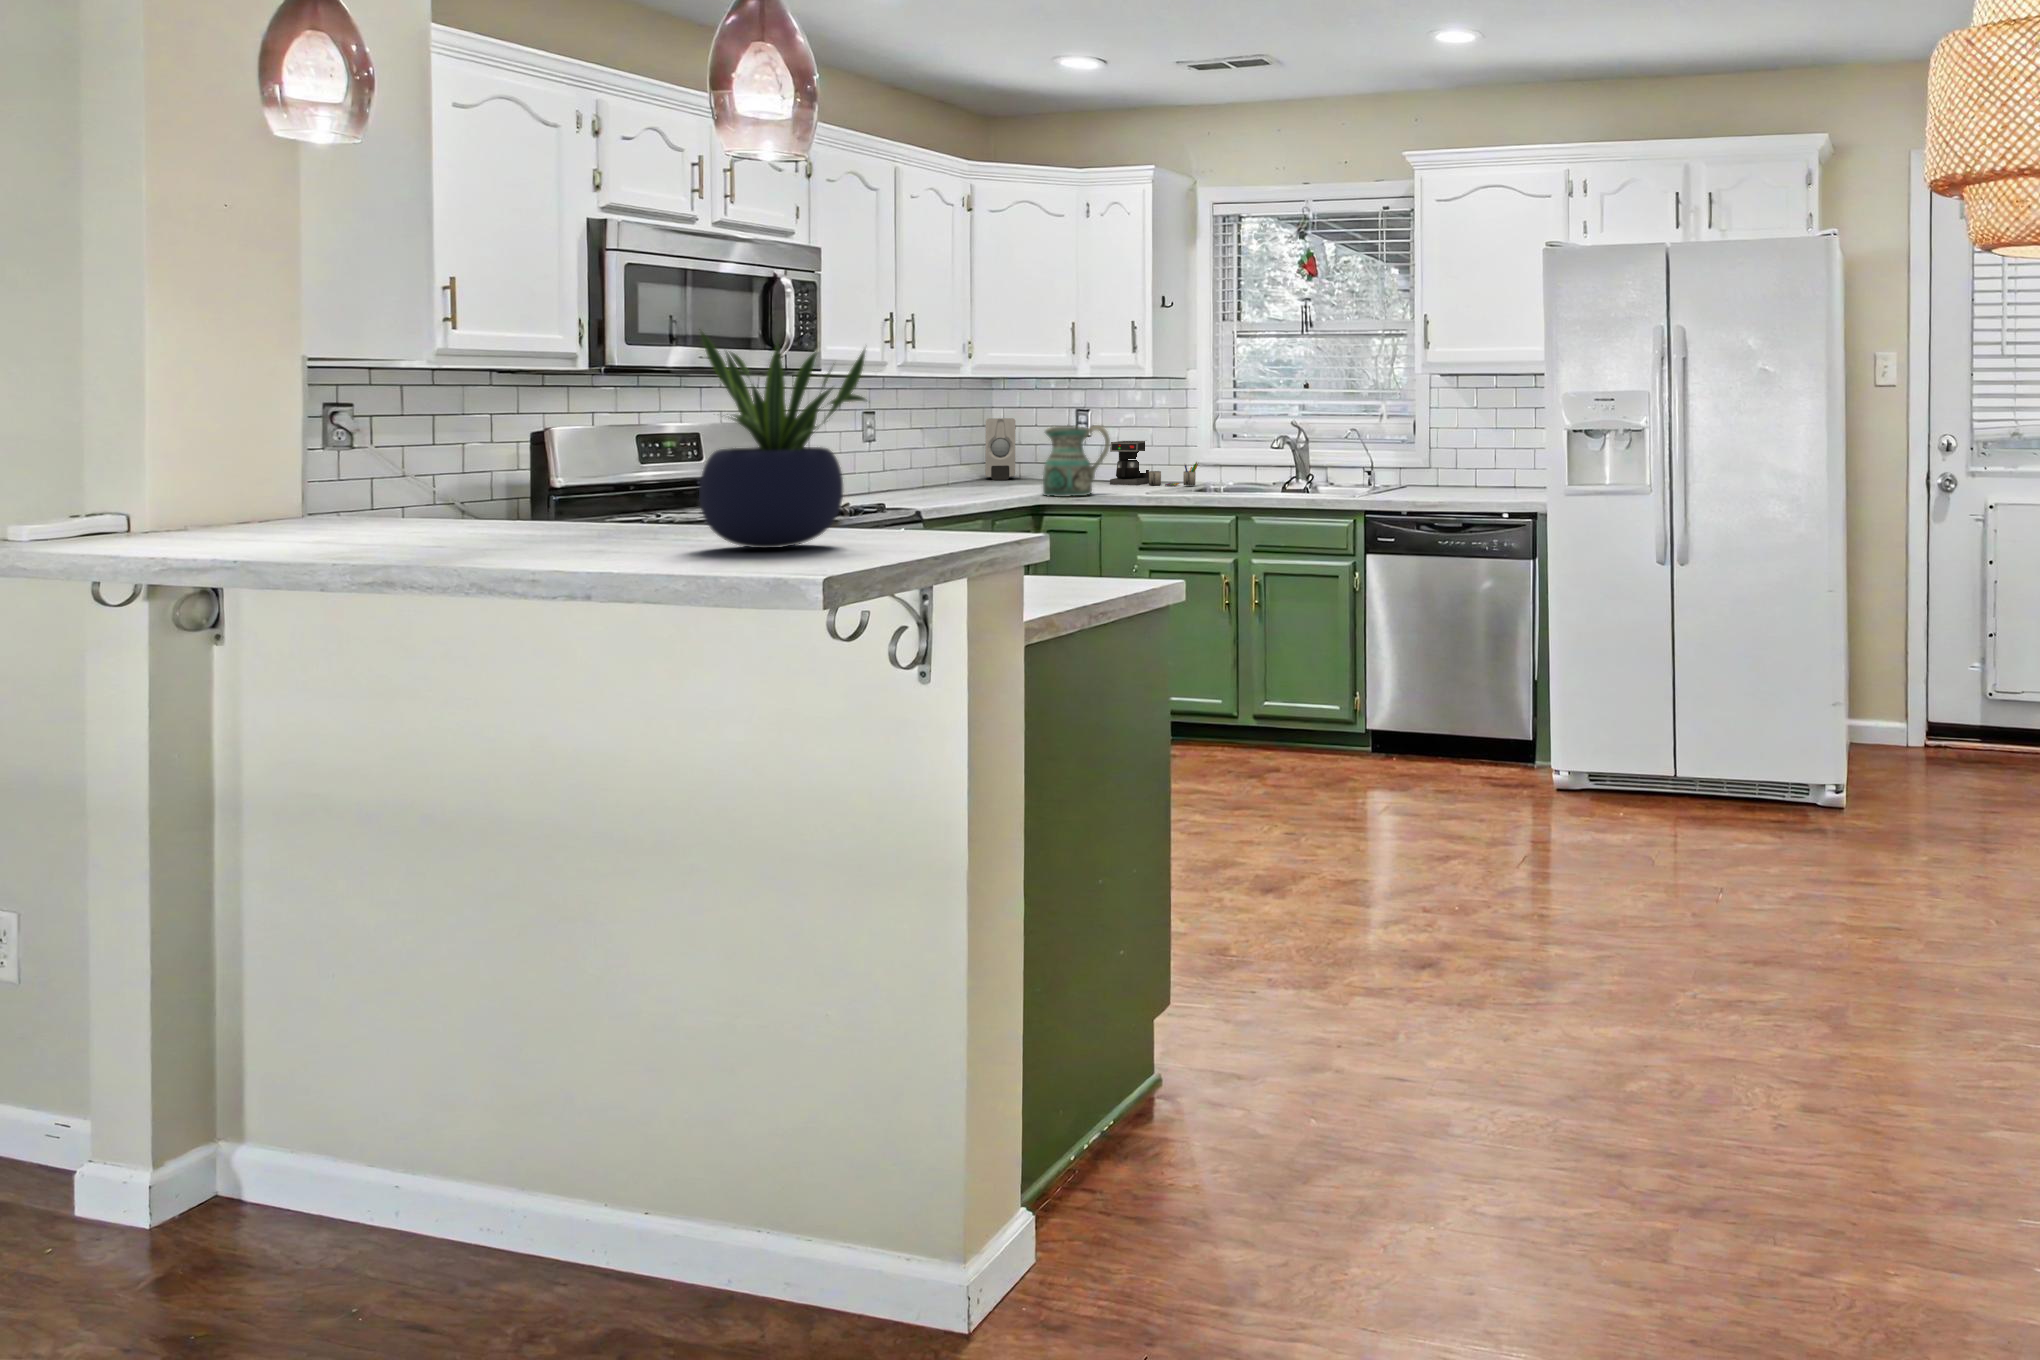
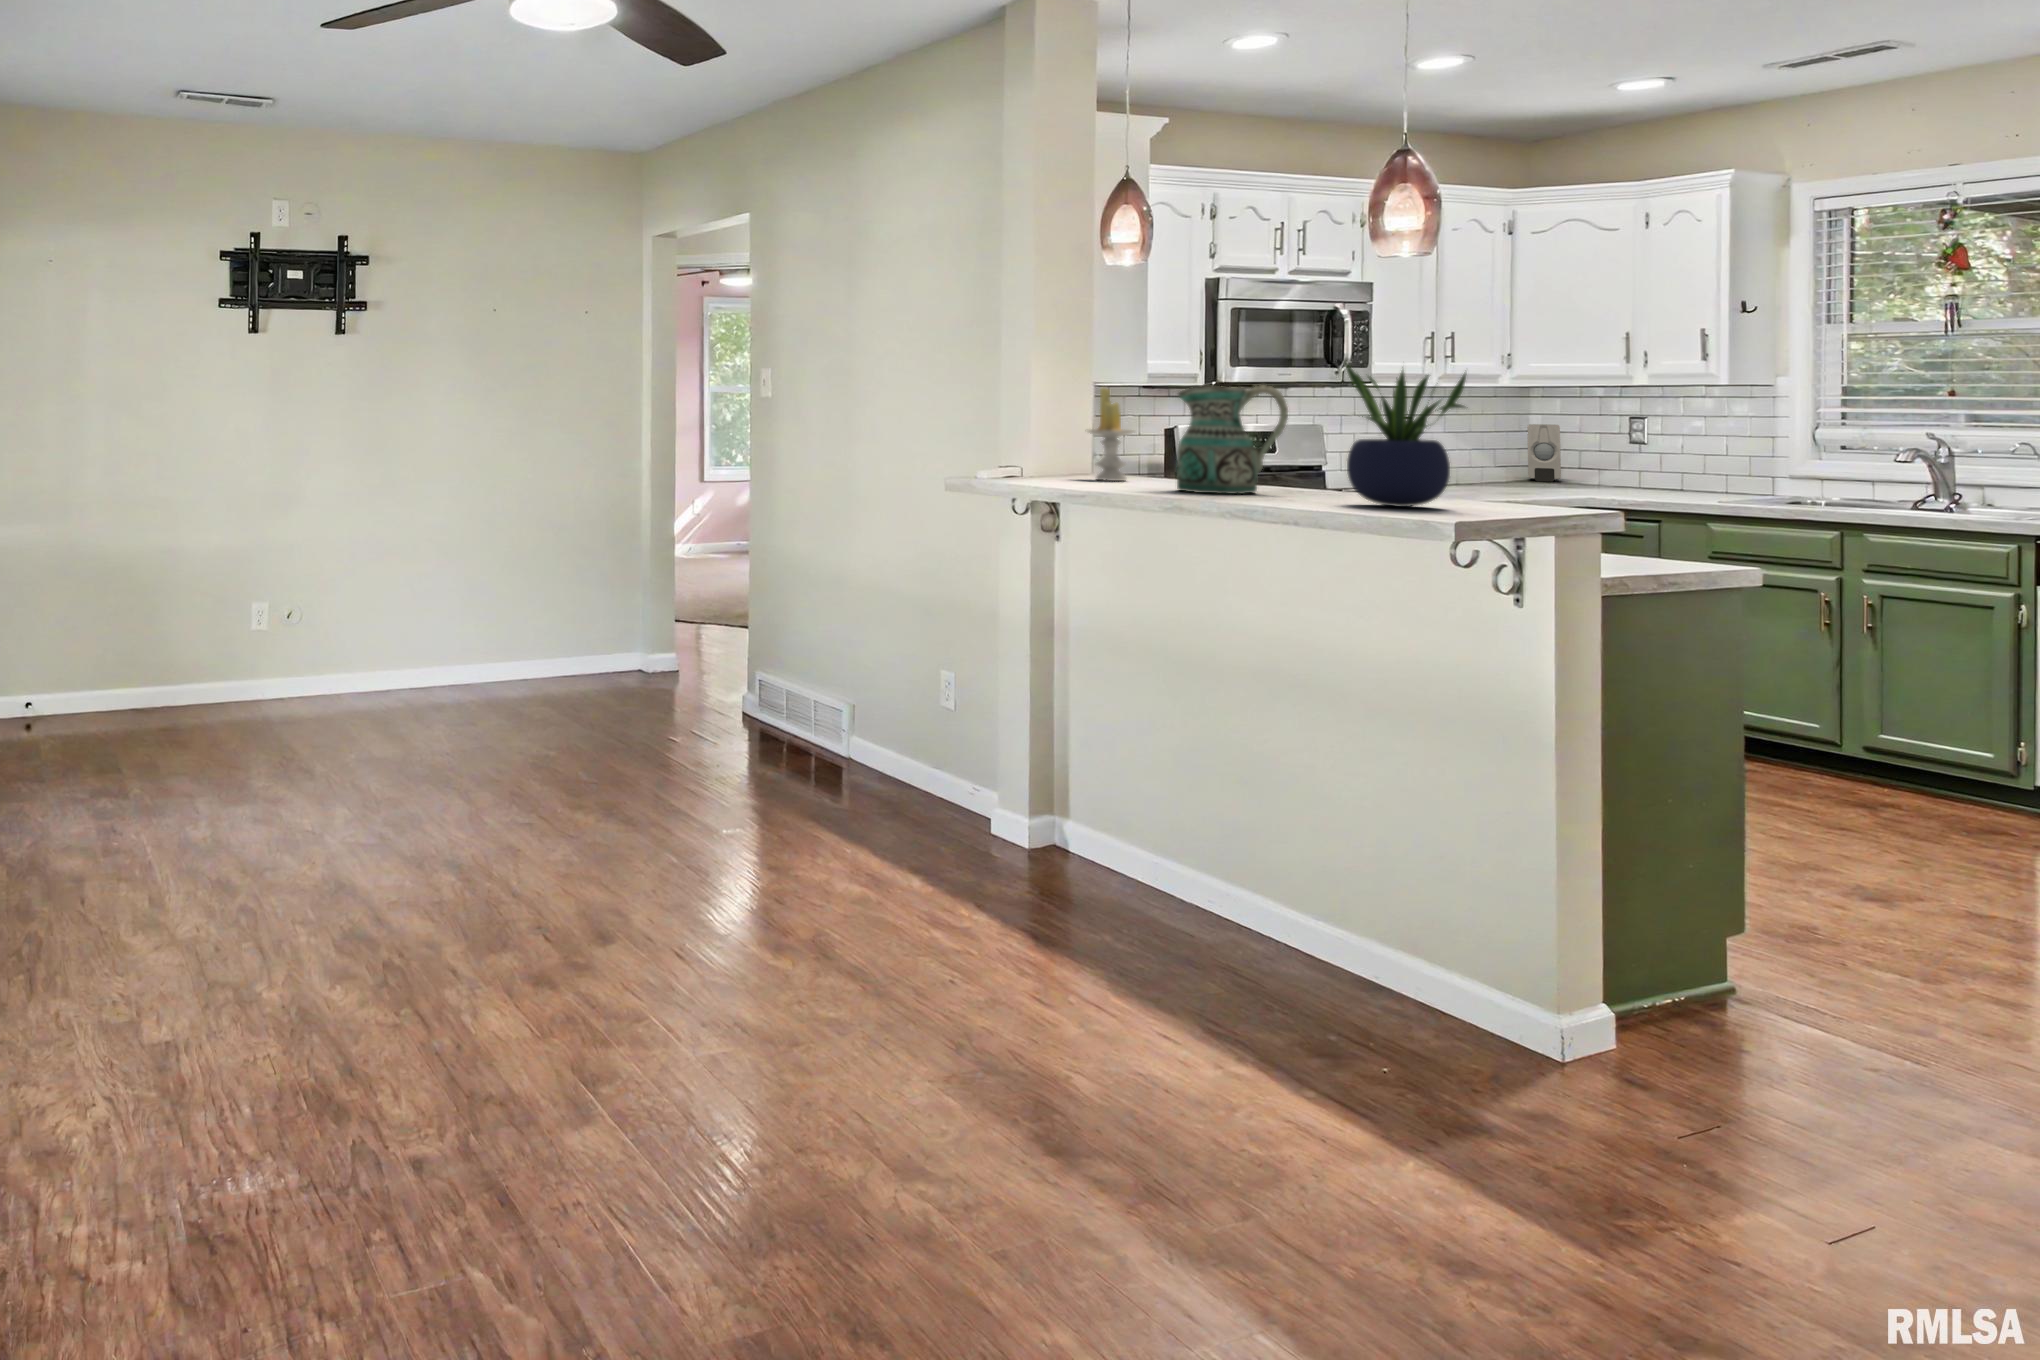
candle: none [307,371,405,528] -> present [1088,388,1134,481]
ceramic pitcher: present [1043,425,1110,497] -> present [1177,385,1288,494]
coffee maker: present [1110,441,1198,486] -> none [1672,449,1788,497]

